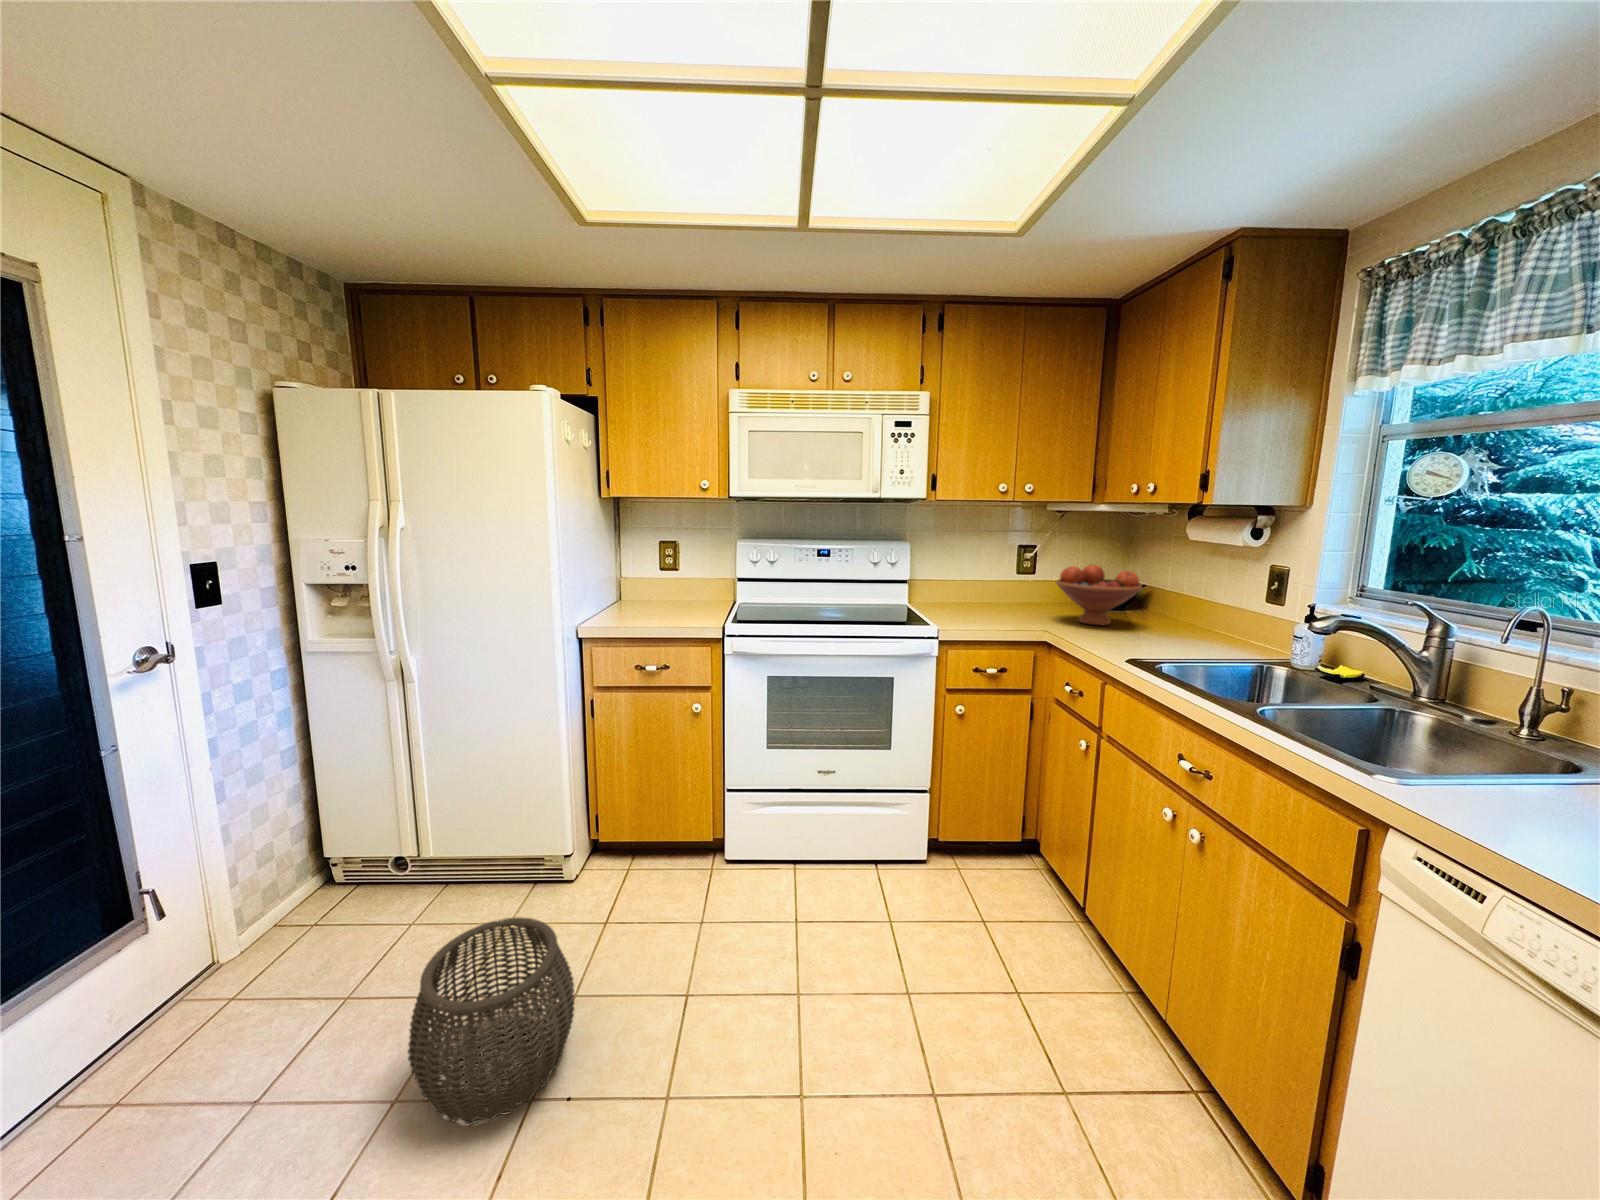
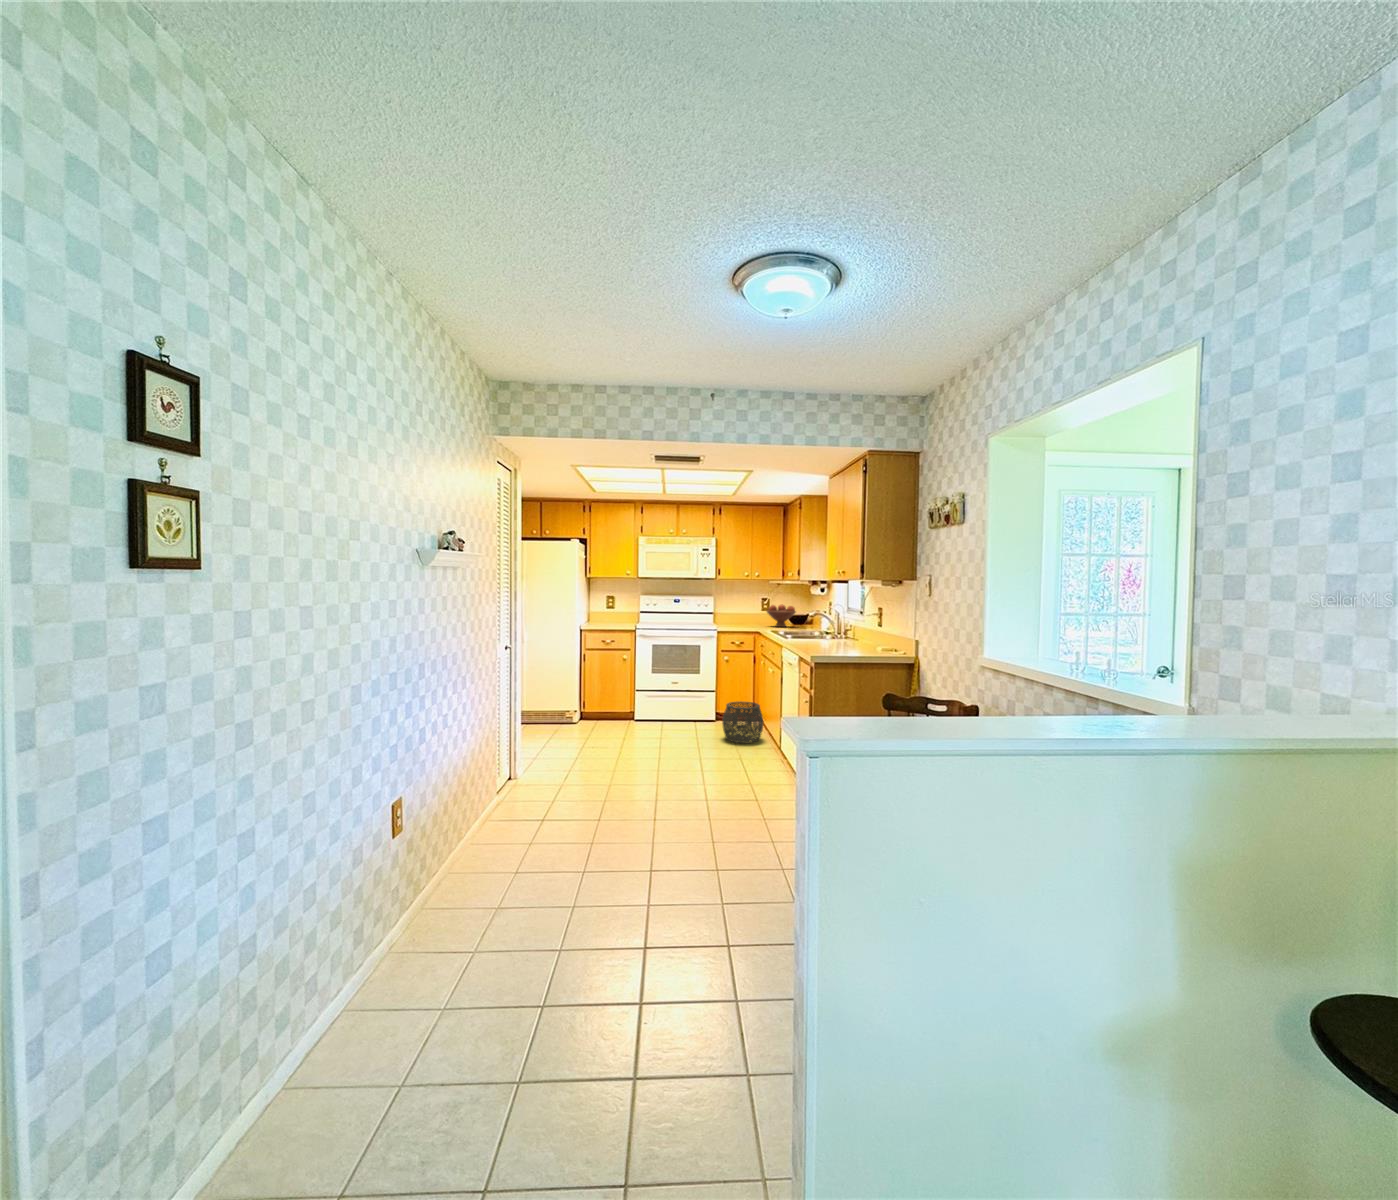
woven basket: present [408,917,575,1125] -> present [722,702,763,744]

